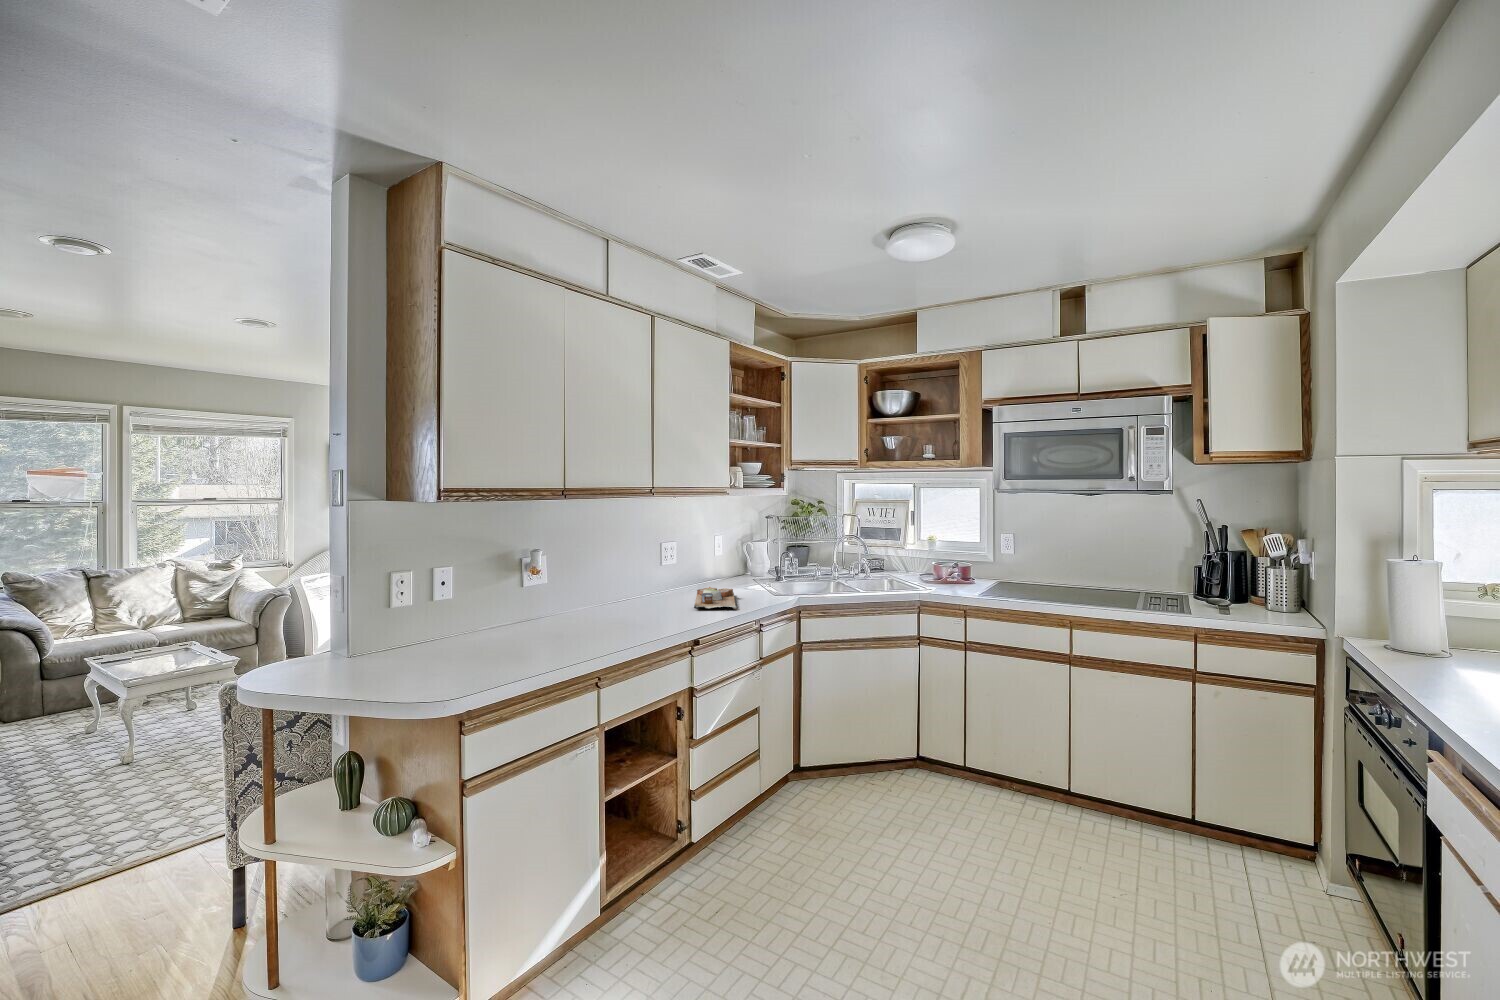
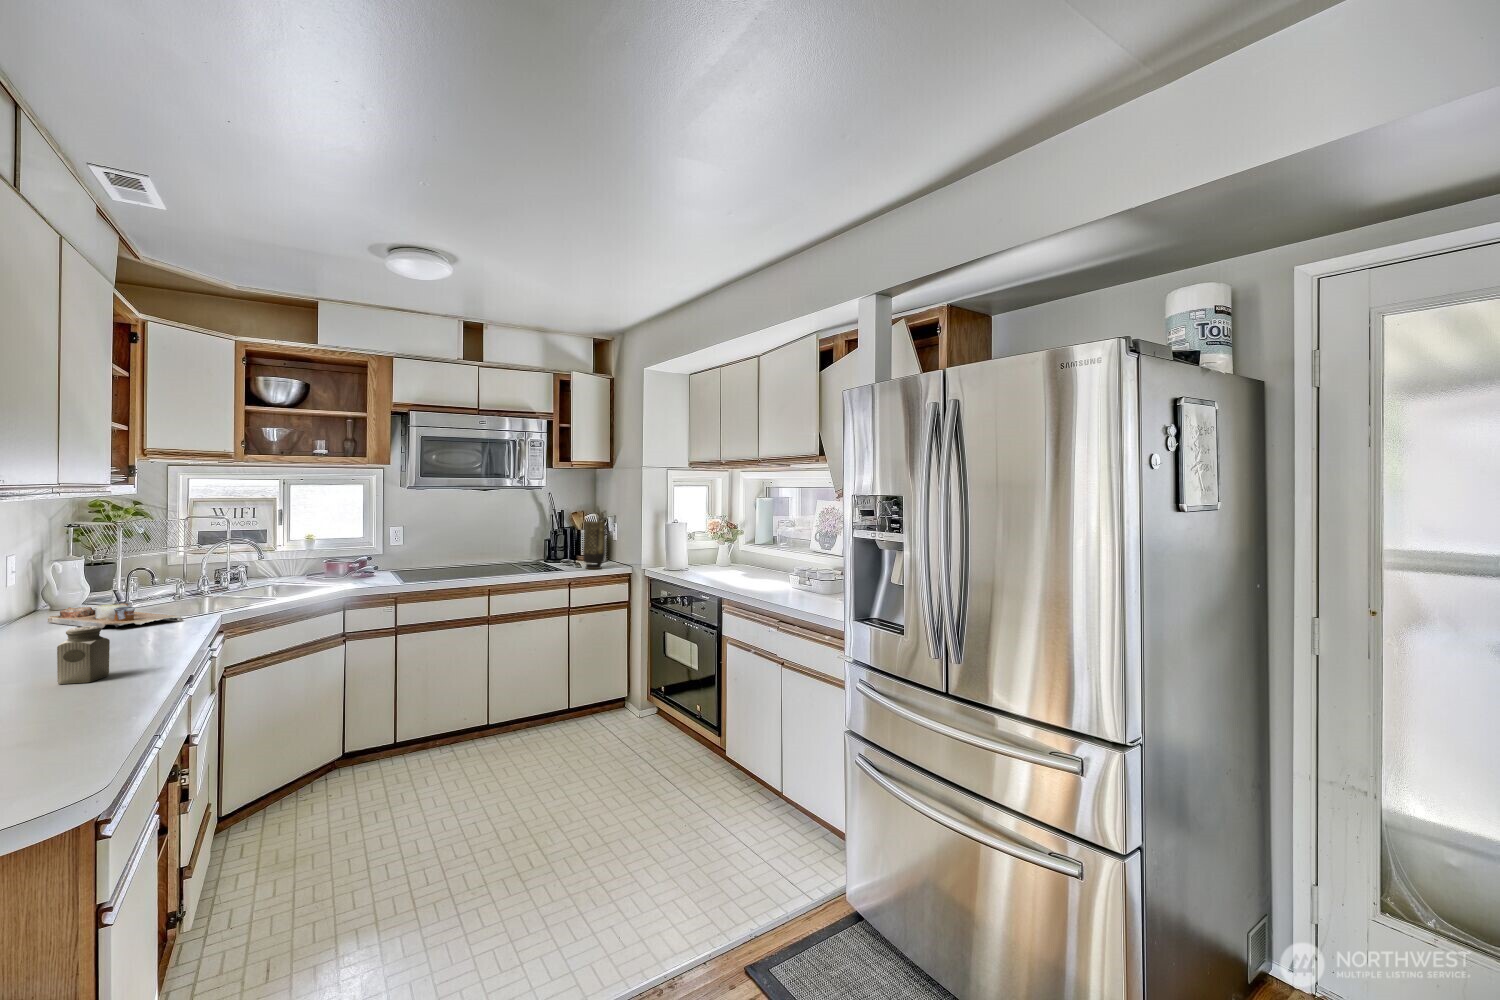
vase: none [1236,541,1279,618] -> present [583,521,605,569]
salt shaker: none [559,612,584,653] -> present [57,626,110,684]

